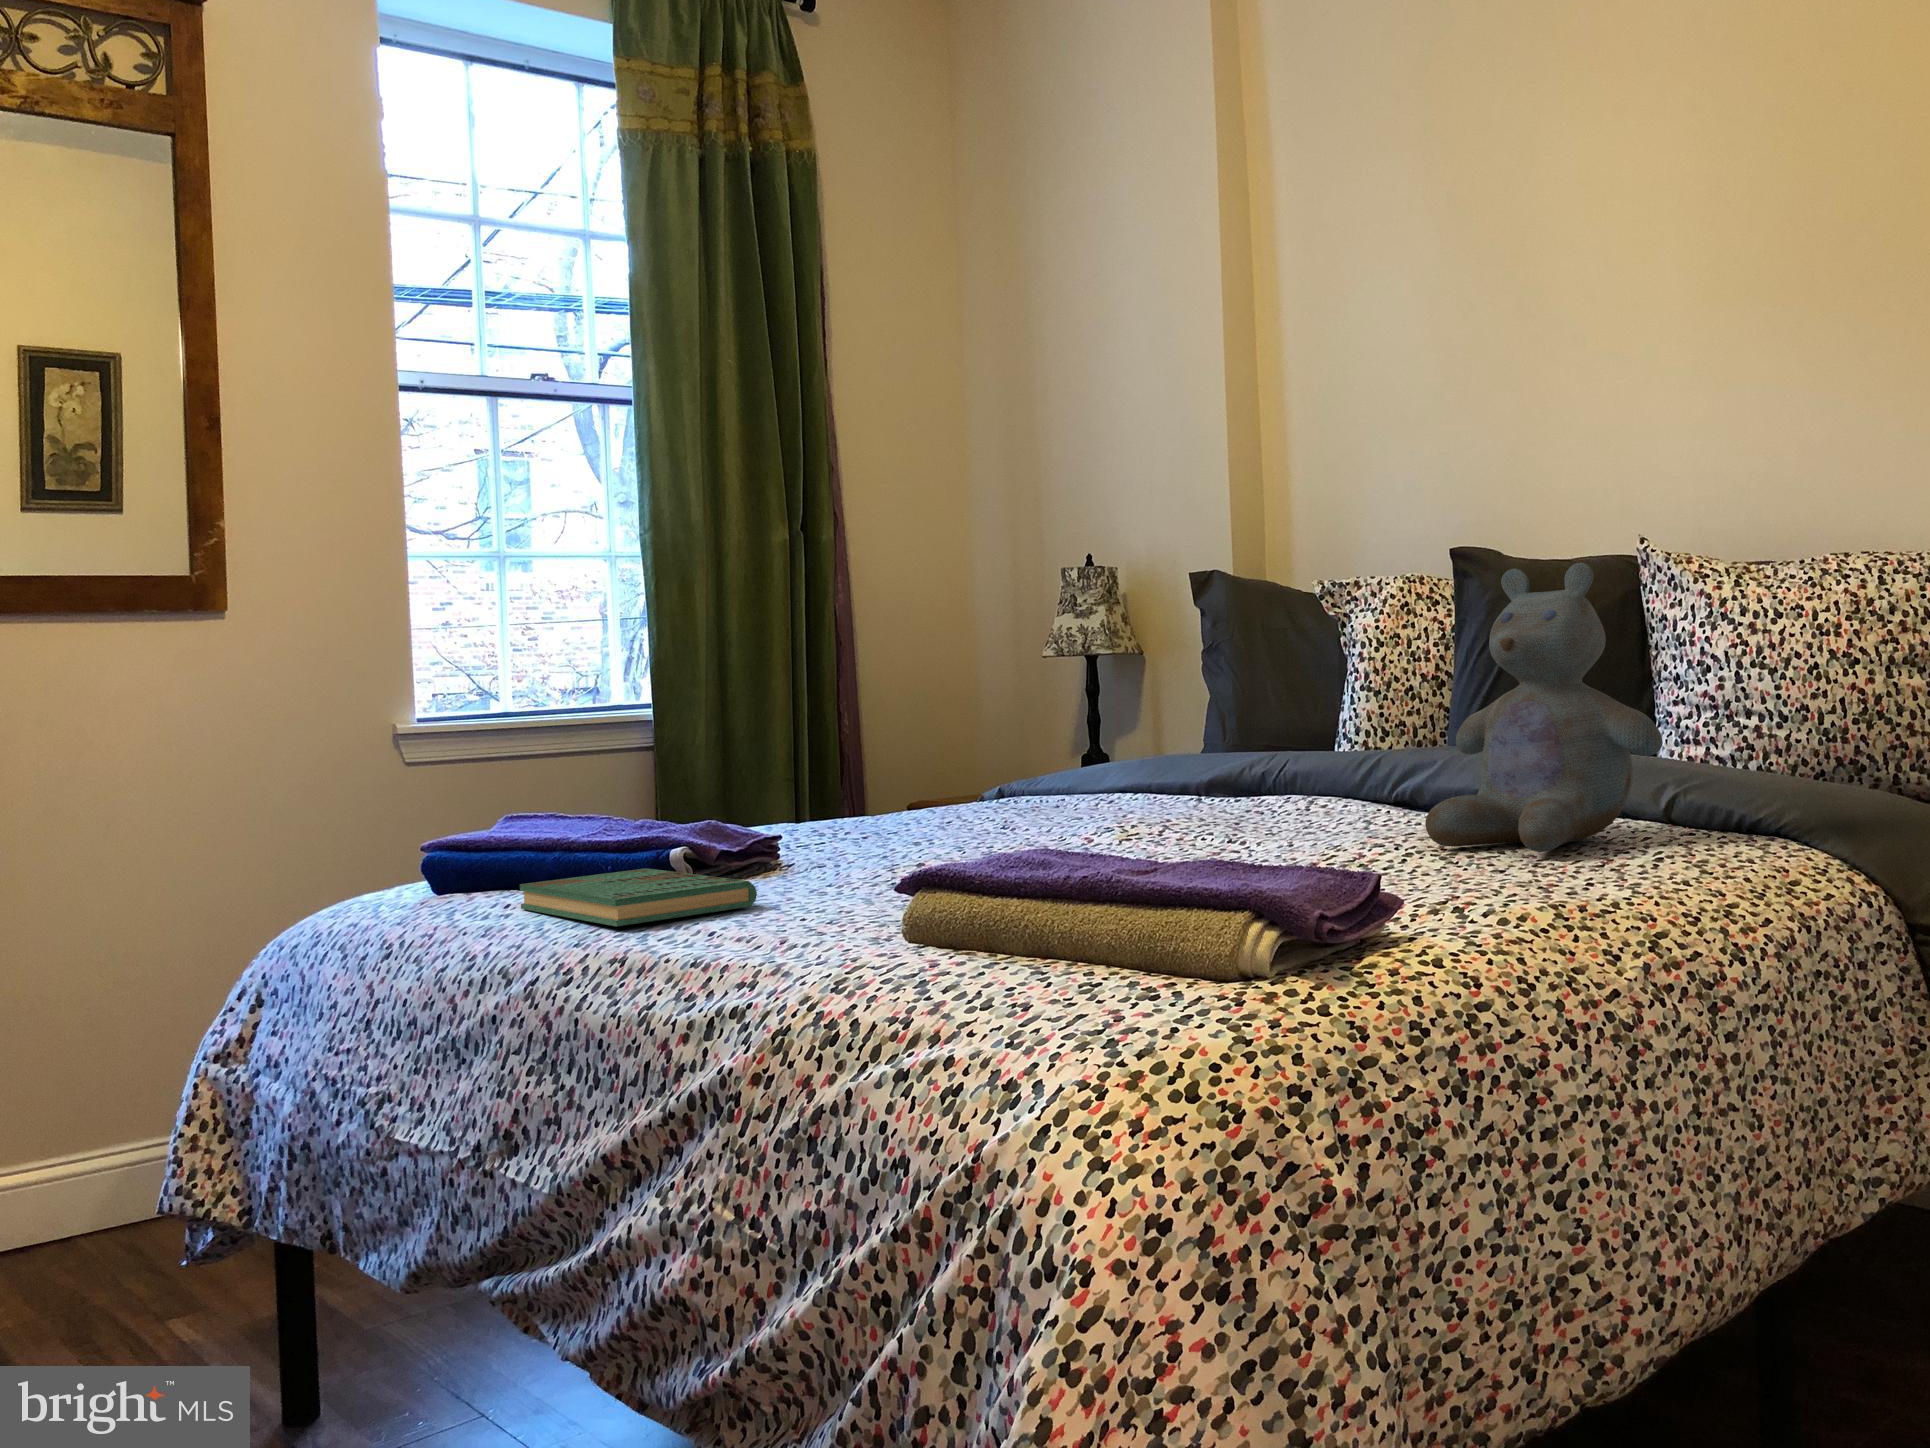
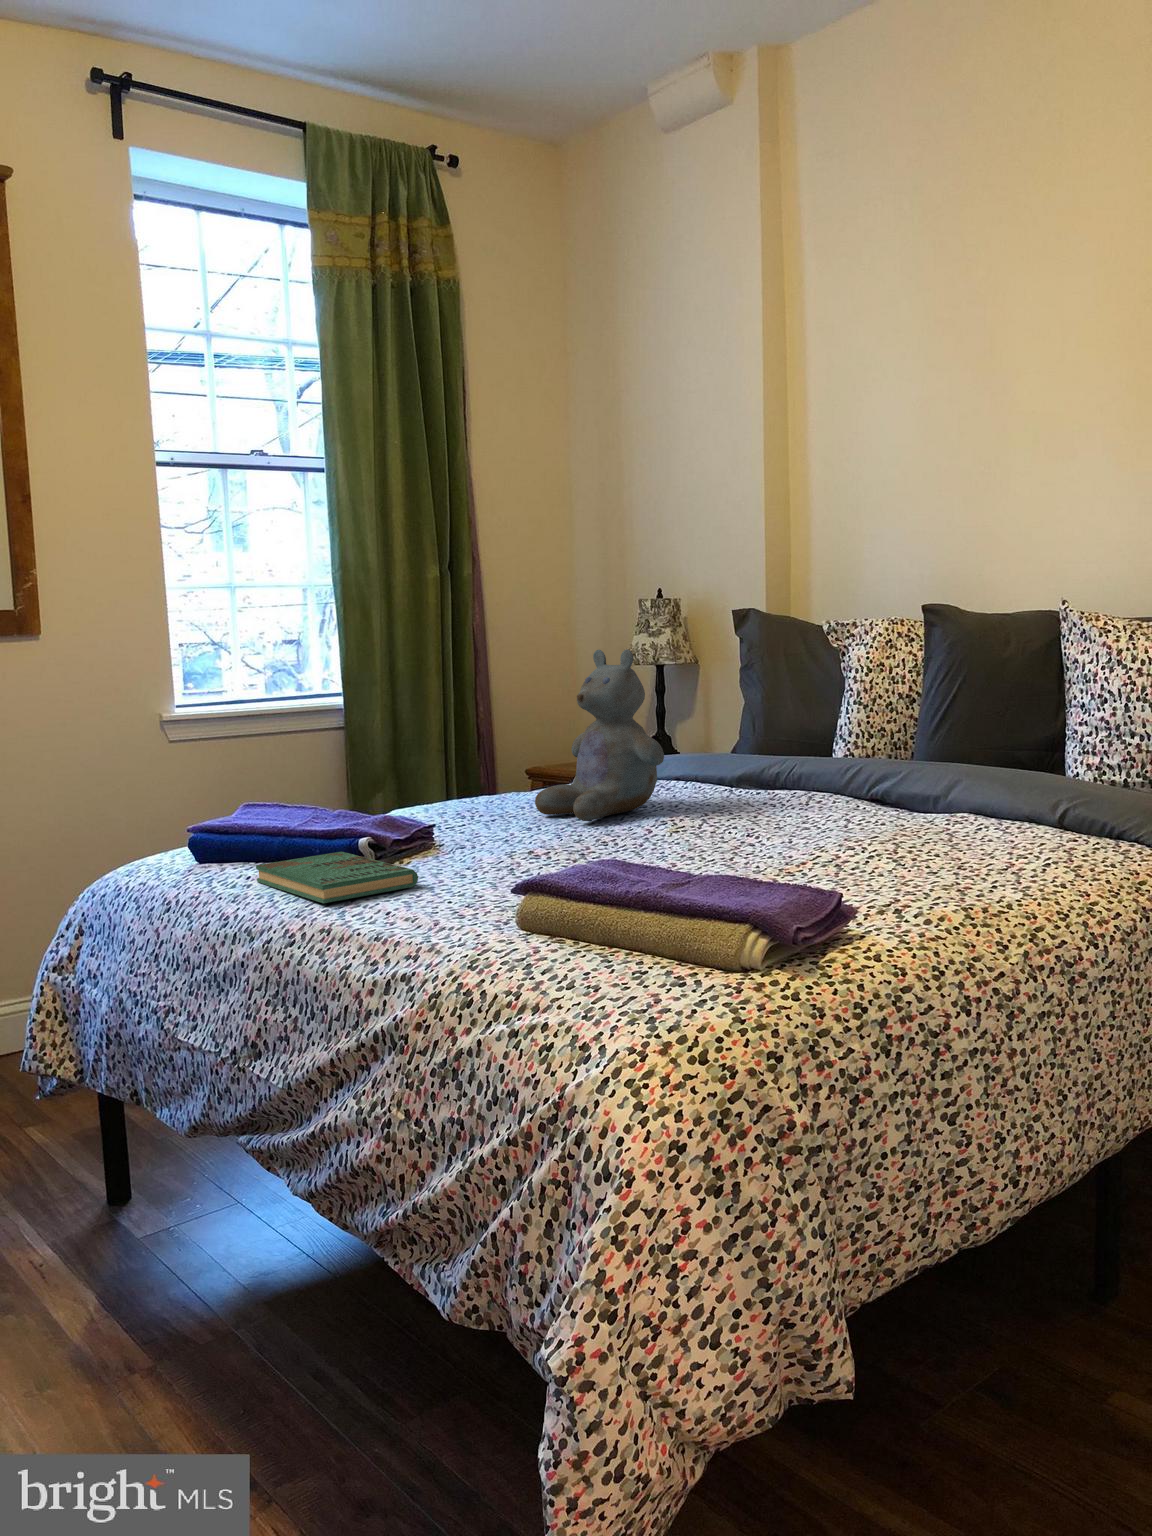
stuffed bear: present [1425,563,1662,852] -> present [535,649,664,821]

